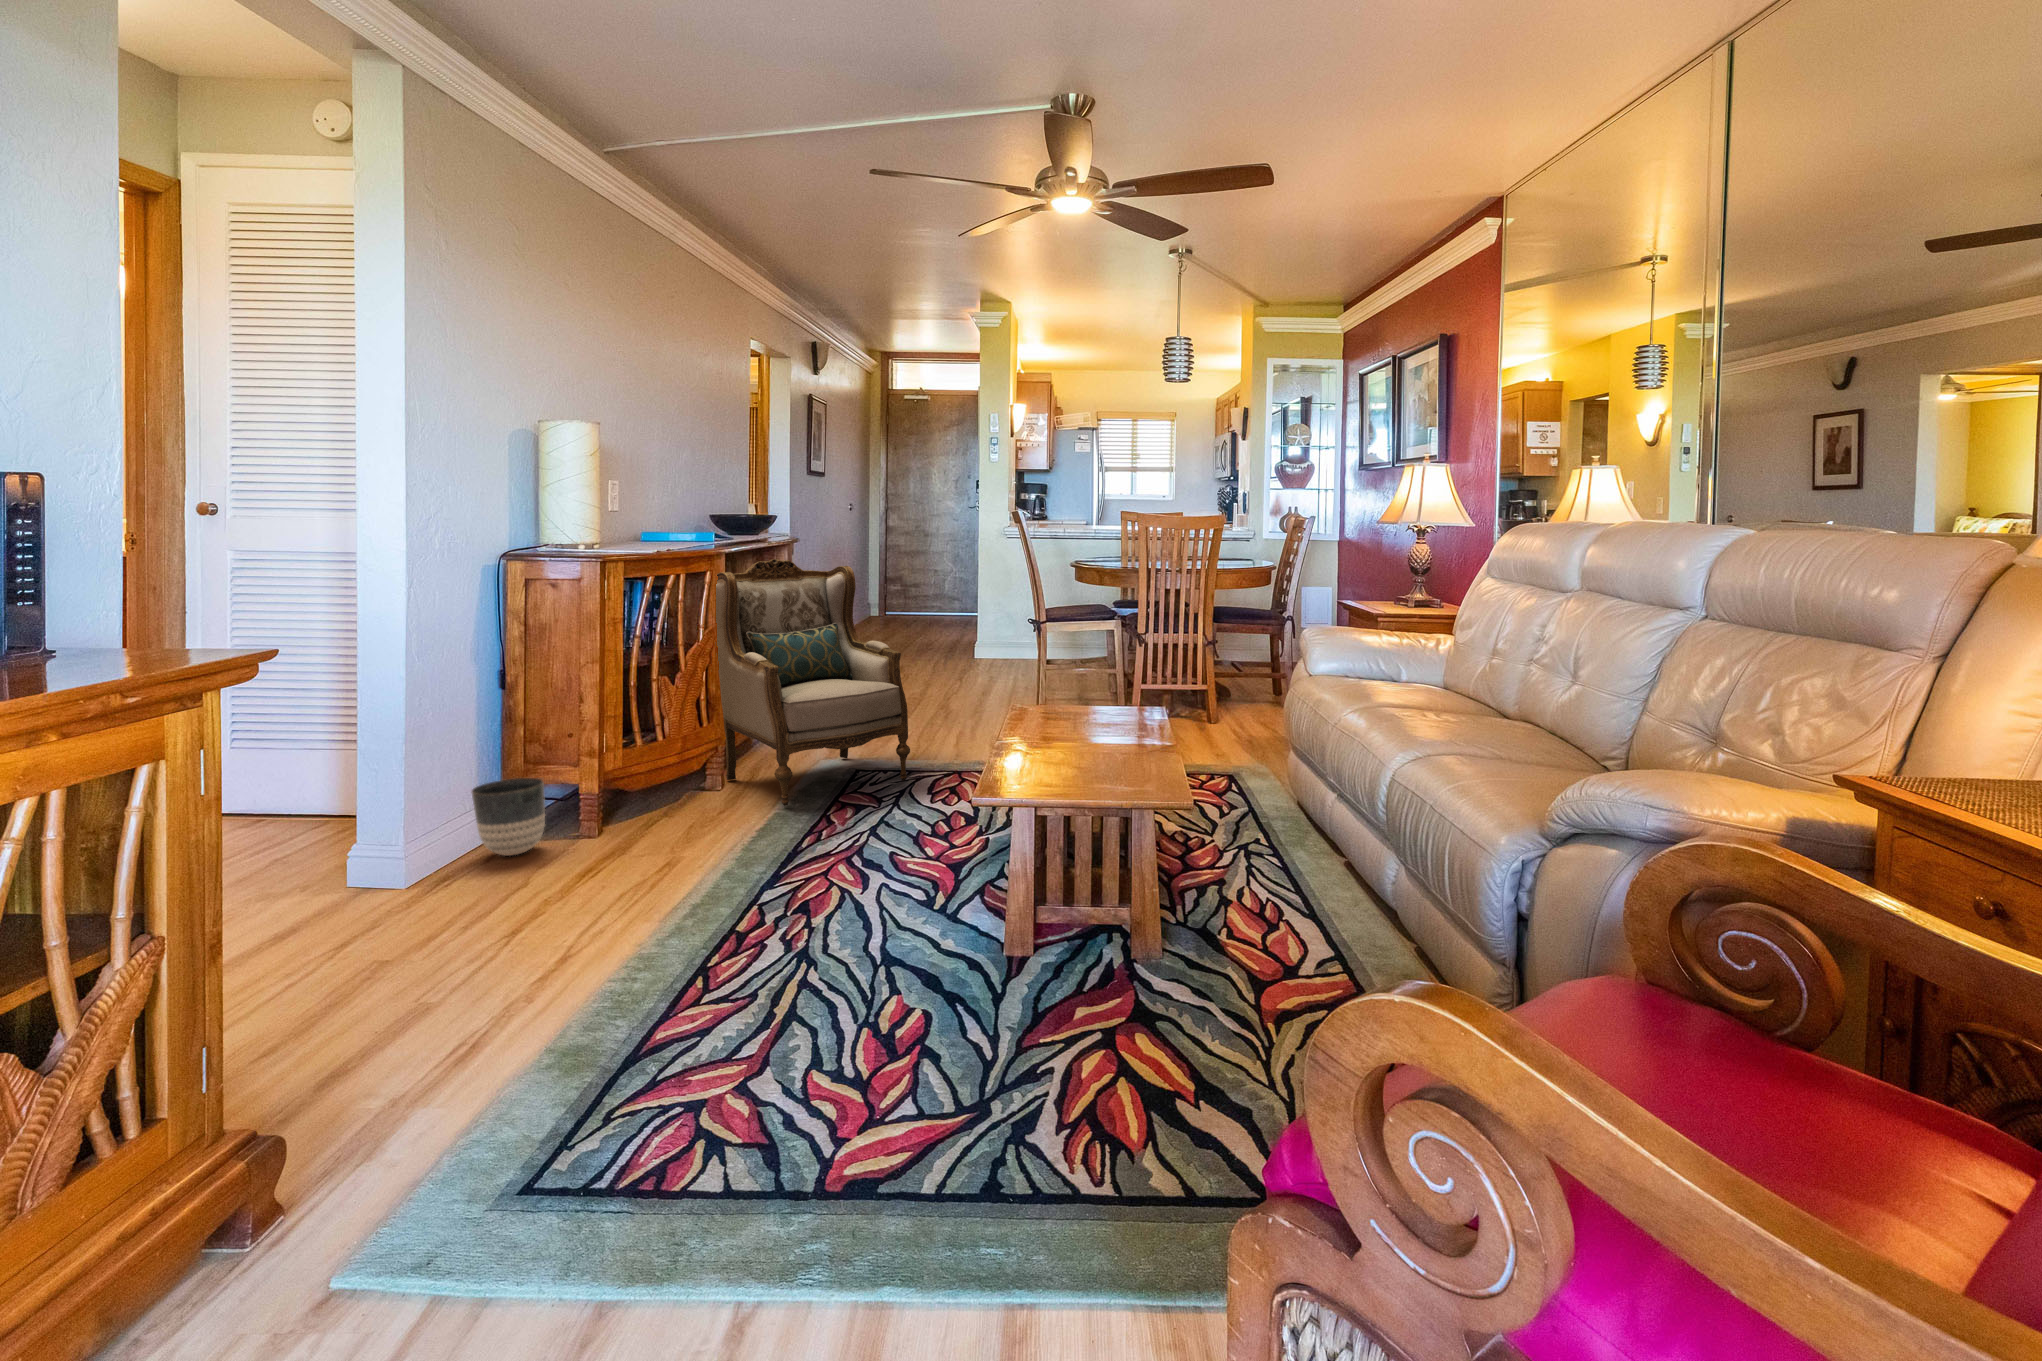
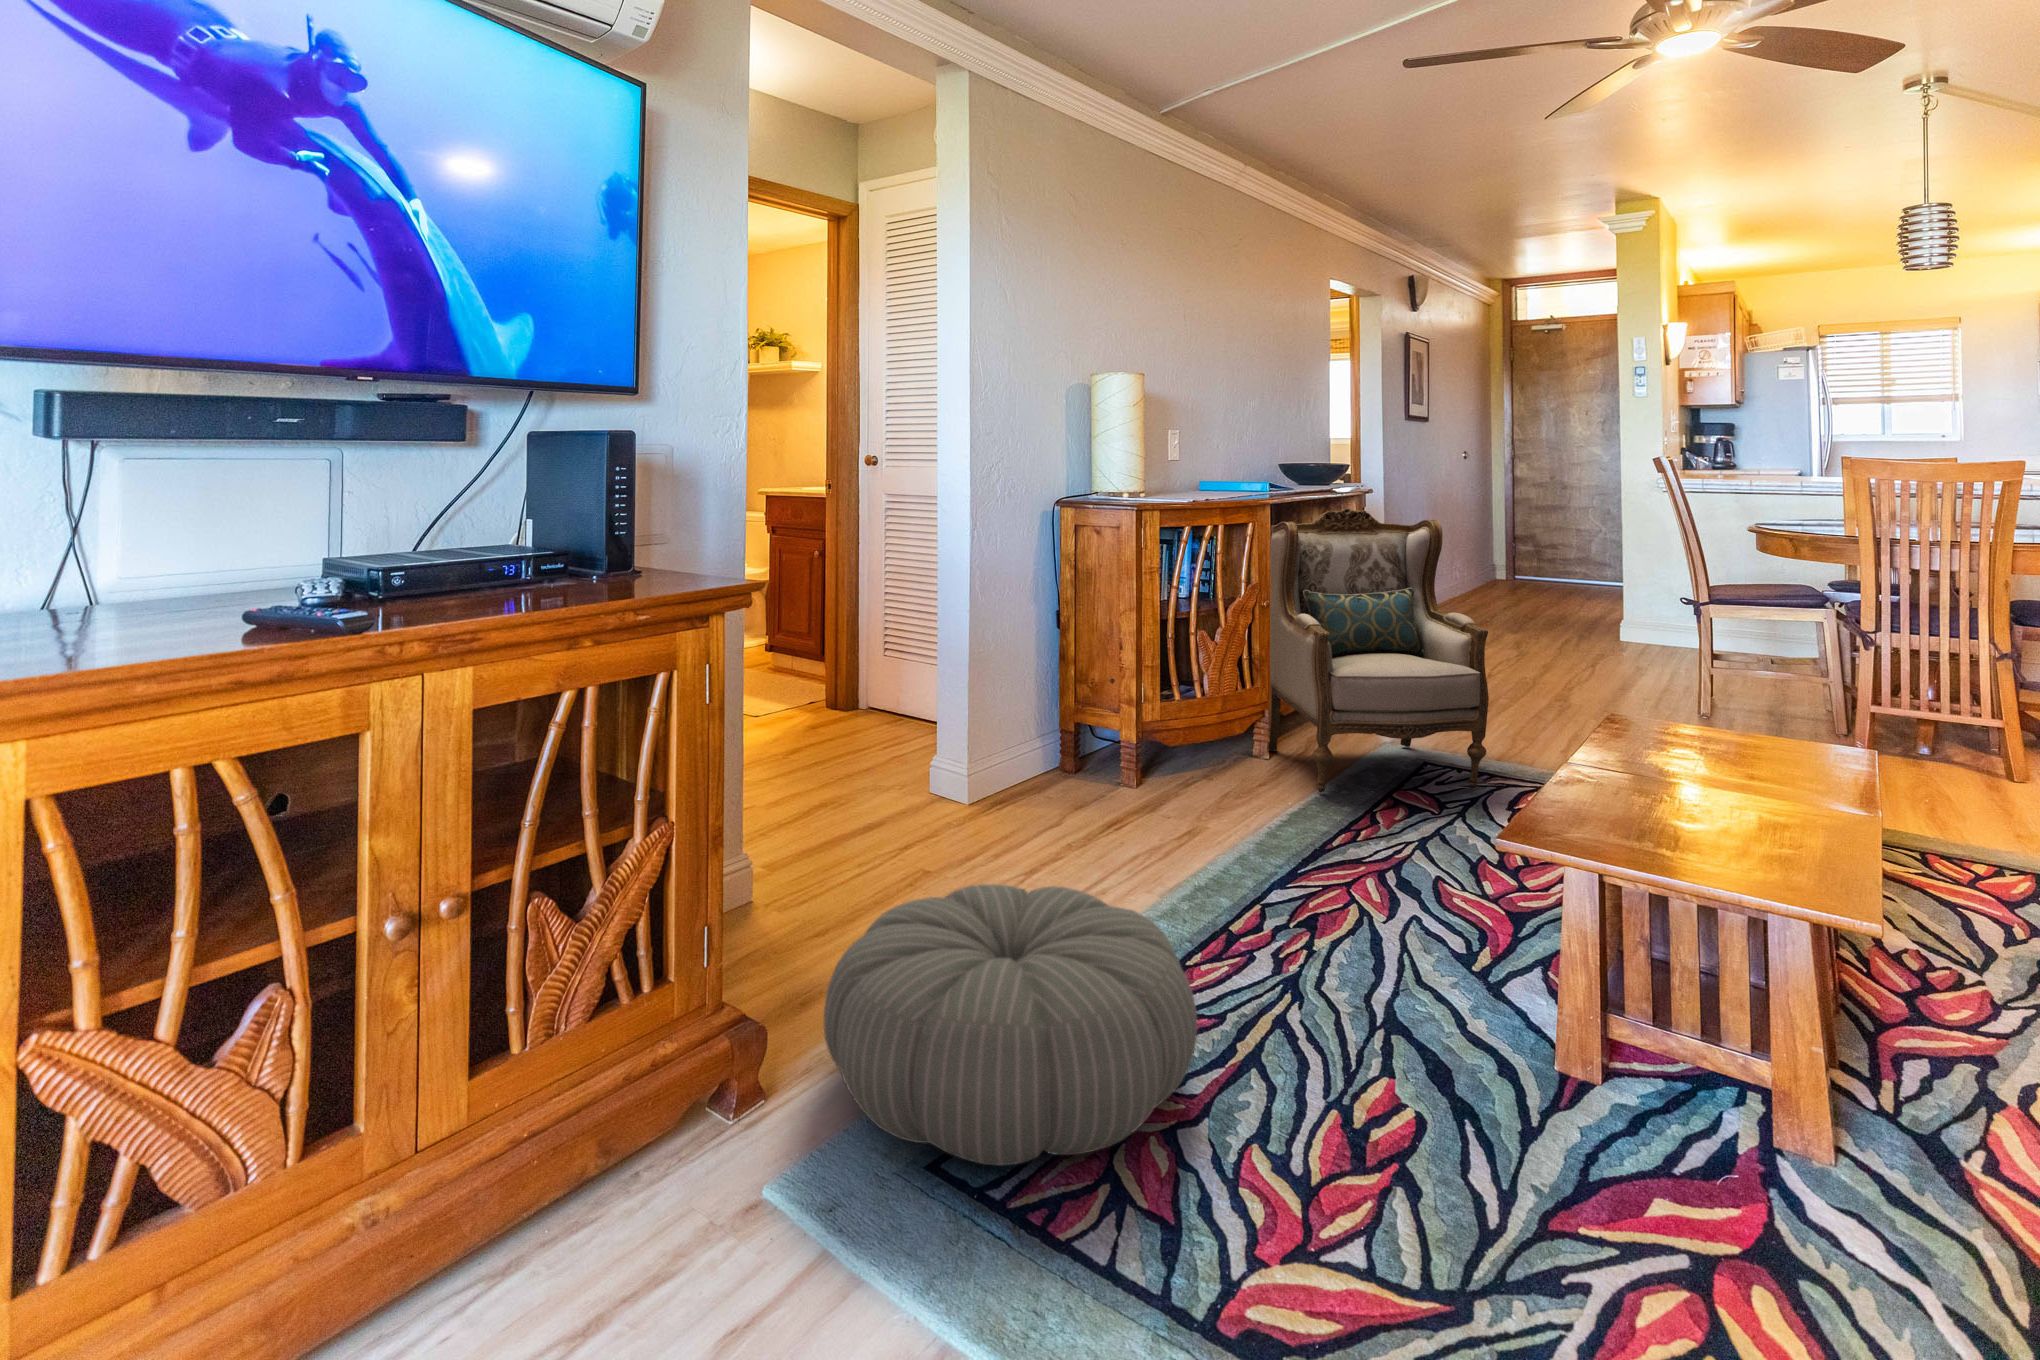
planter: present [472,778,545,856] -> none [1019,716,1081,790]
pouf: none [362,916,752,1182] -> present [824,884,1197,1165]

